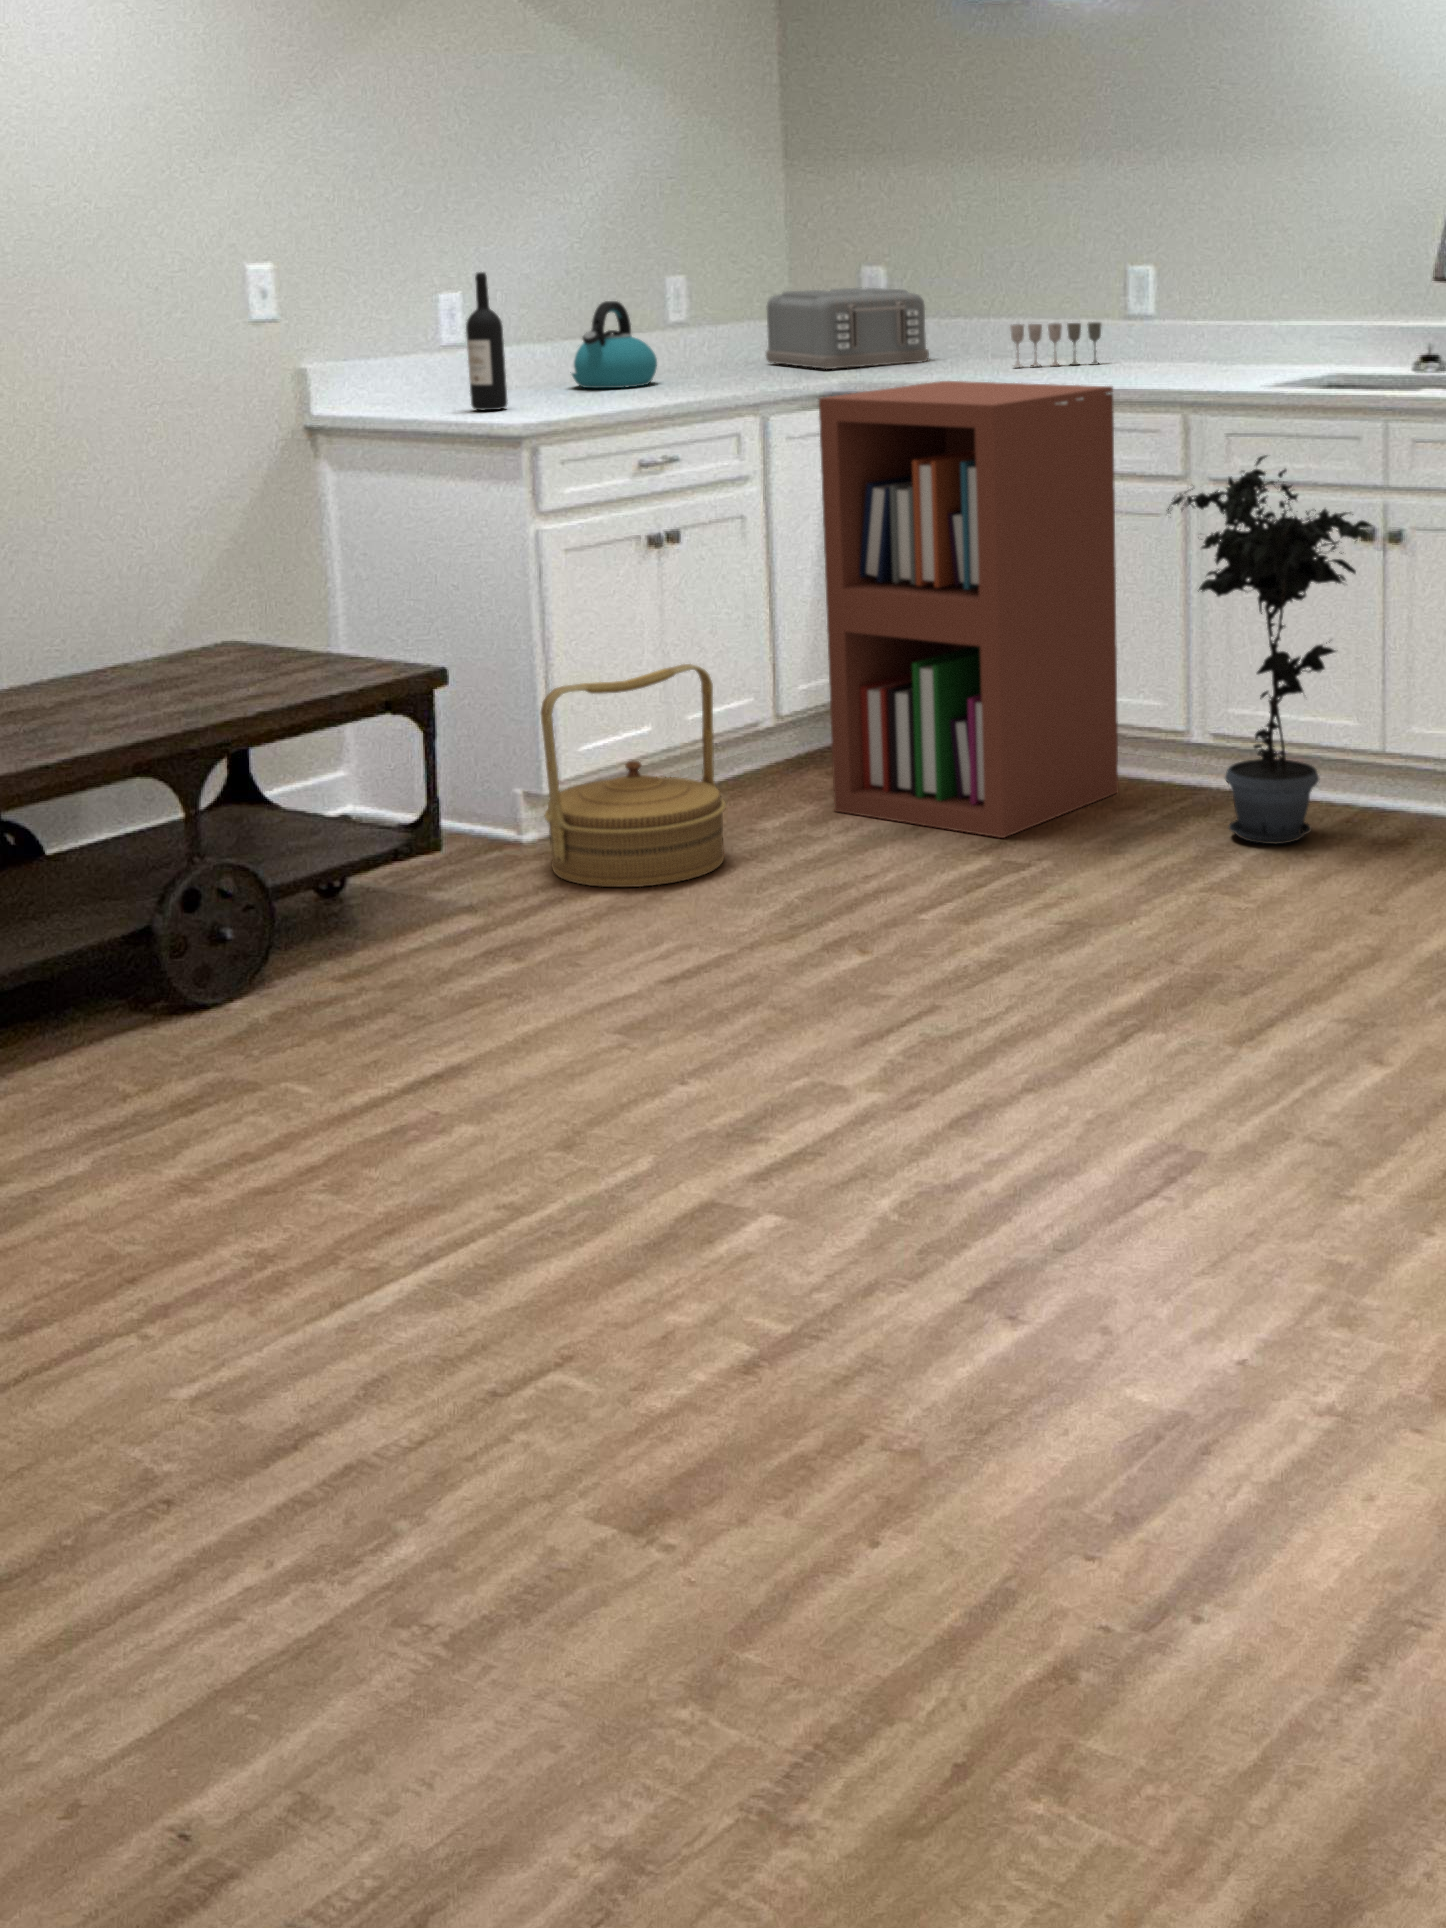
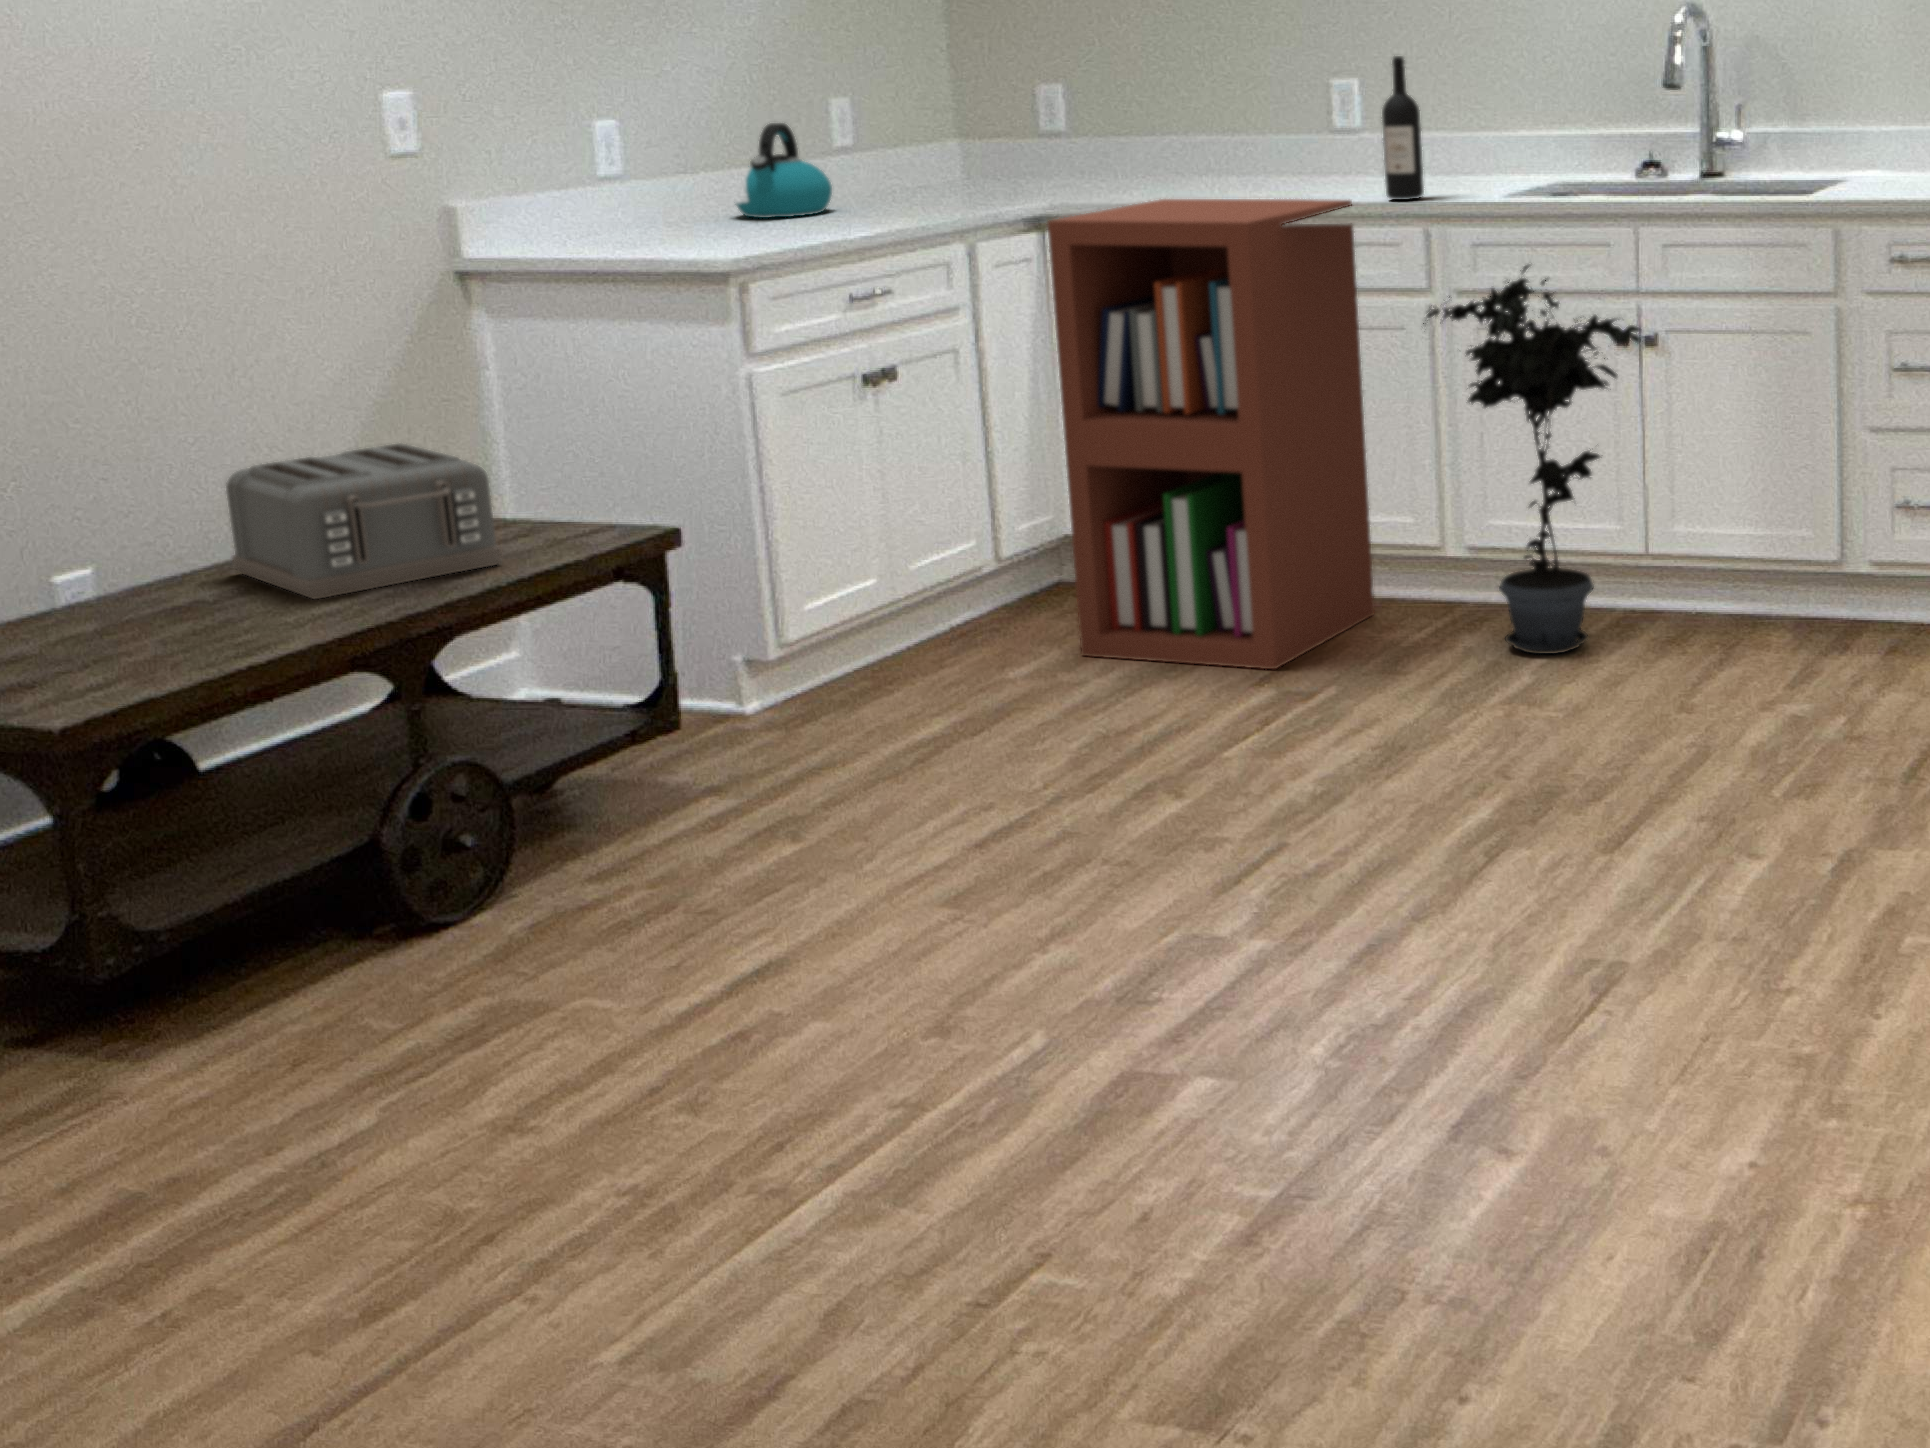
wine bottle: present [466,272,508,410] -> present [1382,56,1424,200]
toaster: present [766,287,929,369] -> present [226,443,502,599]
wine glass: present [1010,322,1101,367] -> none [1215,134,1311,182]
woven basket: present [541,664,726,887] -> none [777,509,983,756]

